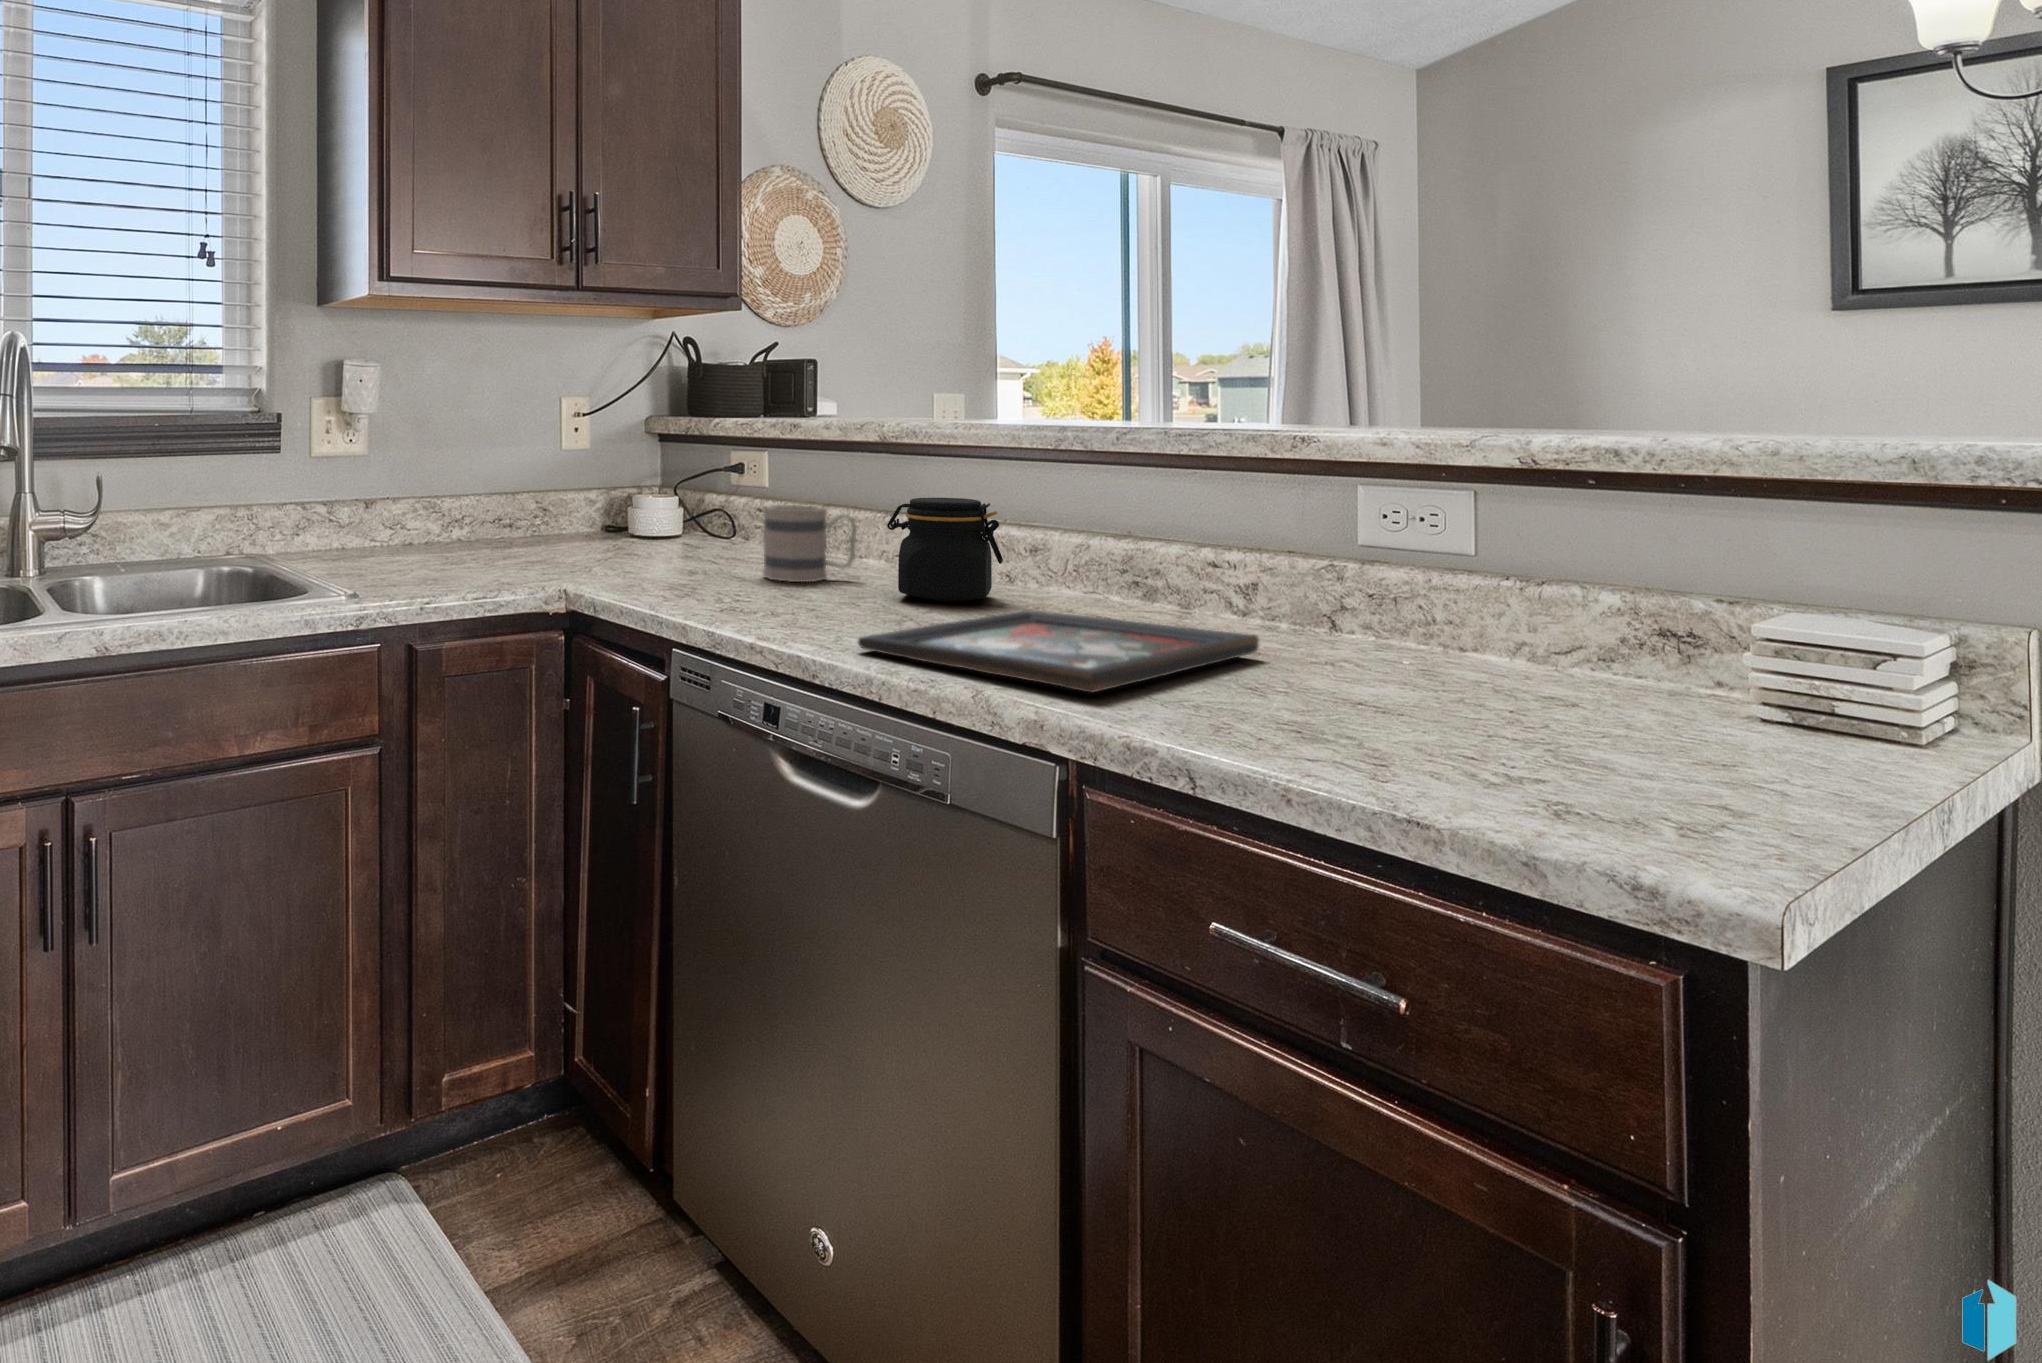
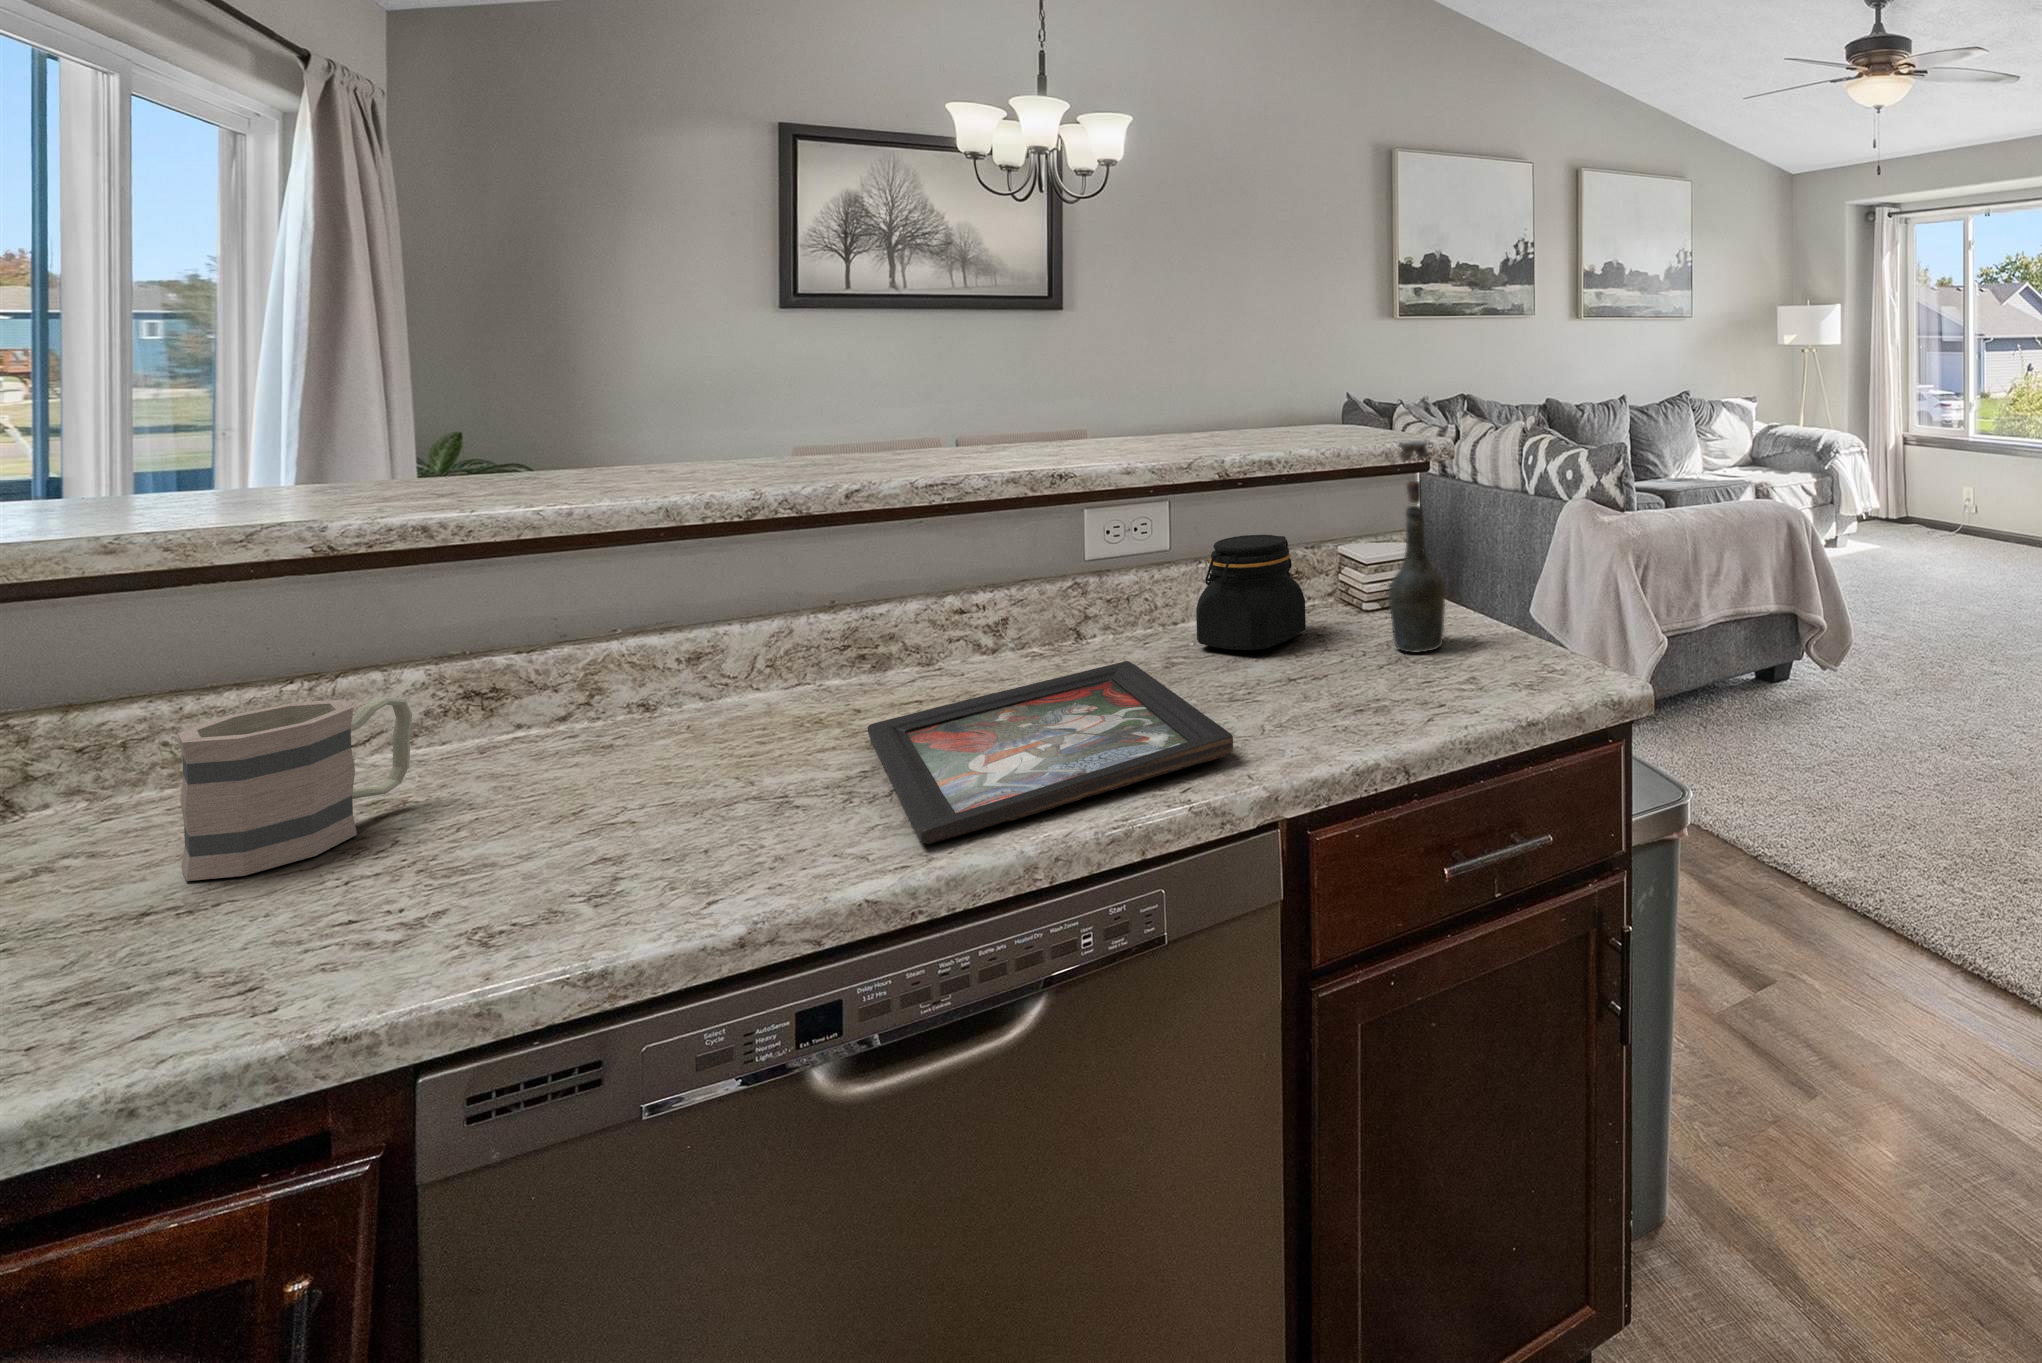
bottle: none [1591,401,1728,766] -> present [1388,440,1446,652]
jar: present [887,498,1003,602] -> present [1196,535,1306,650]

